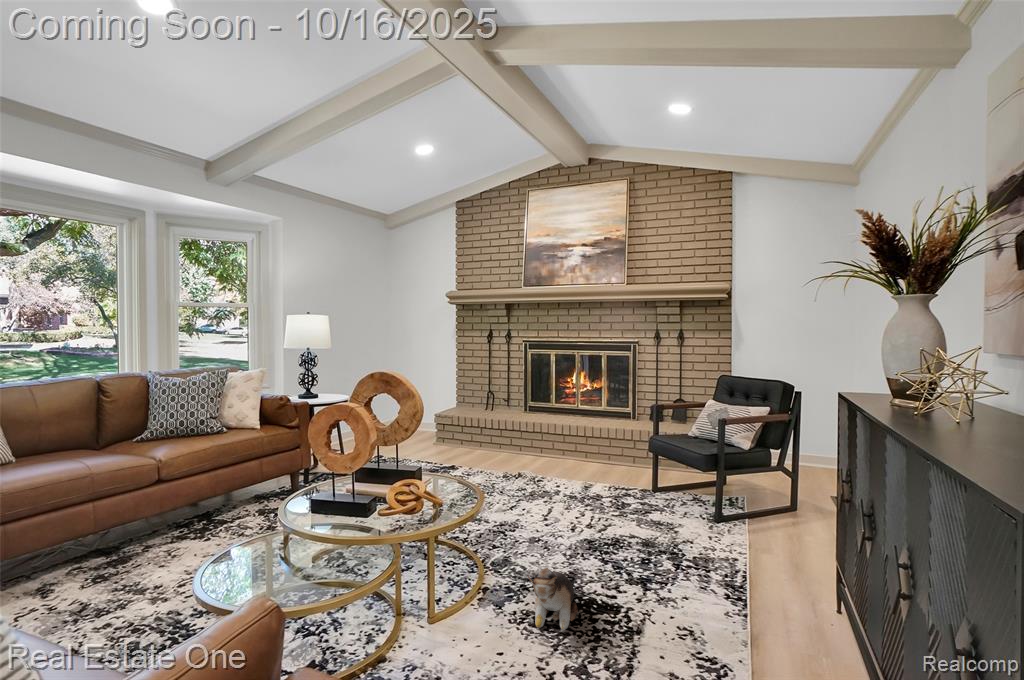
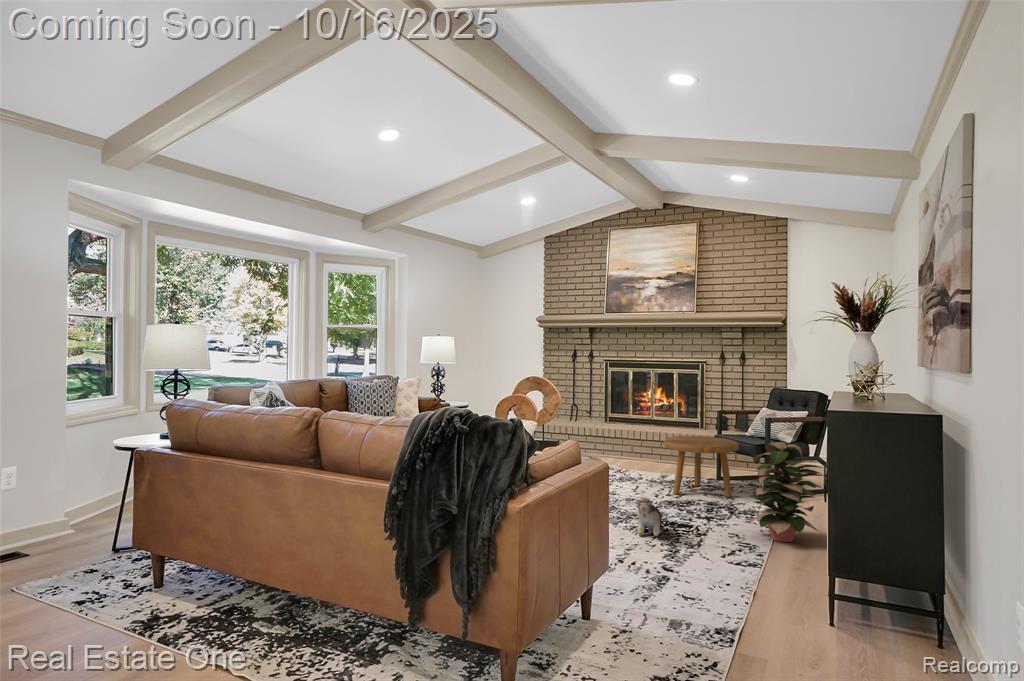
footstool: none [586,438,683,523] -> present [665,436,739,497]
decorative plant: none [706,467,834,630] -> present [750,442,823,542]

